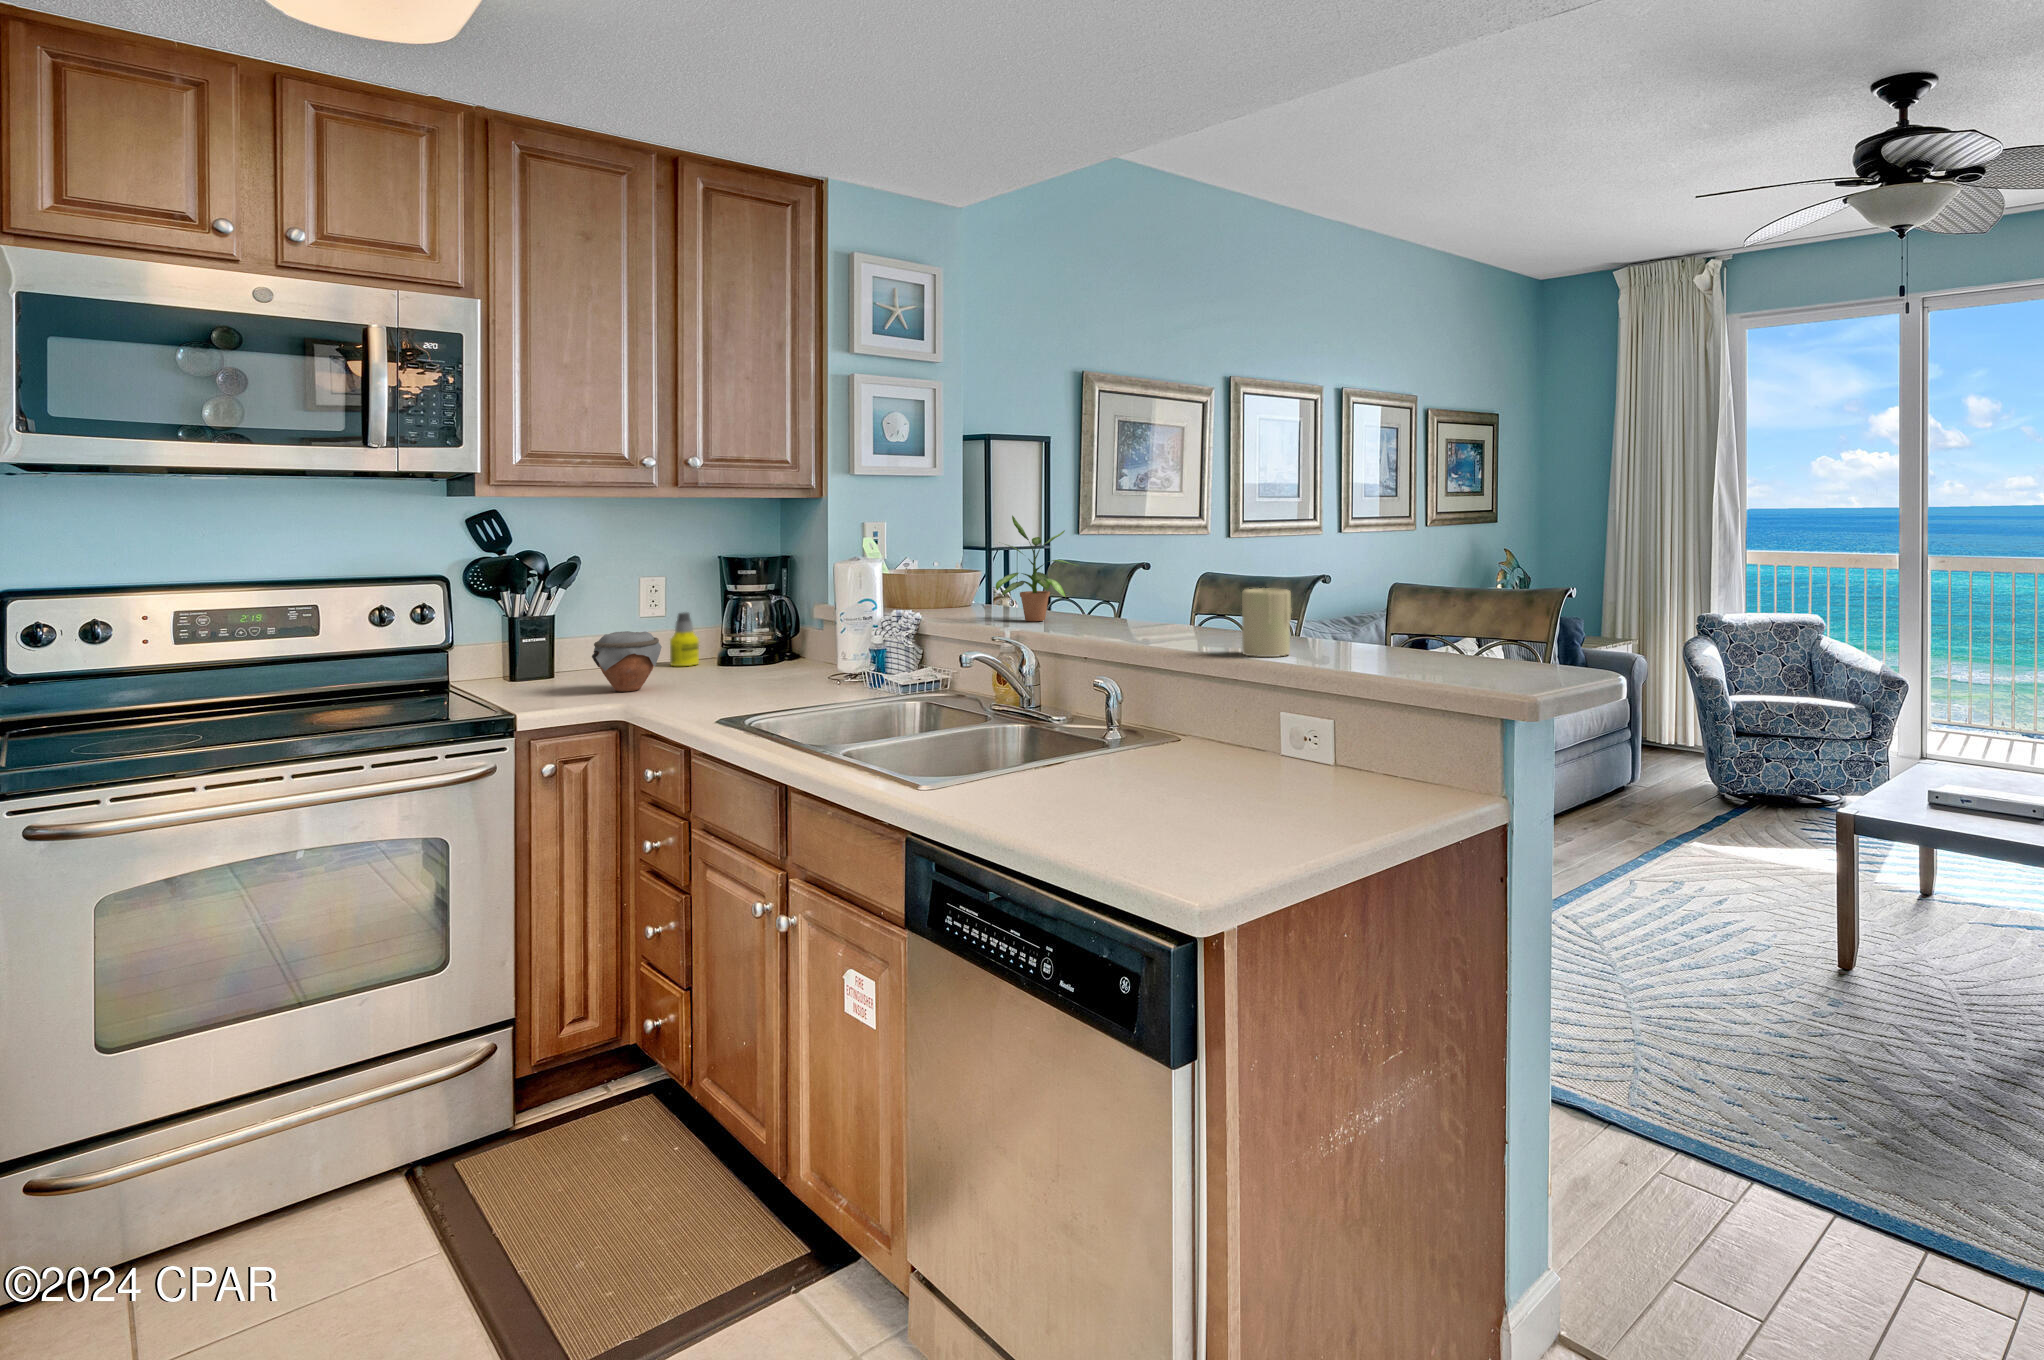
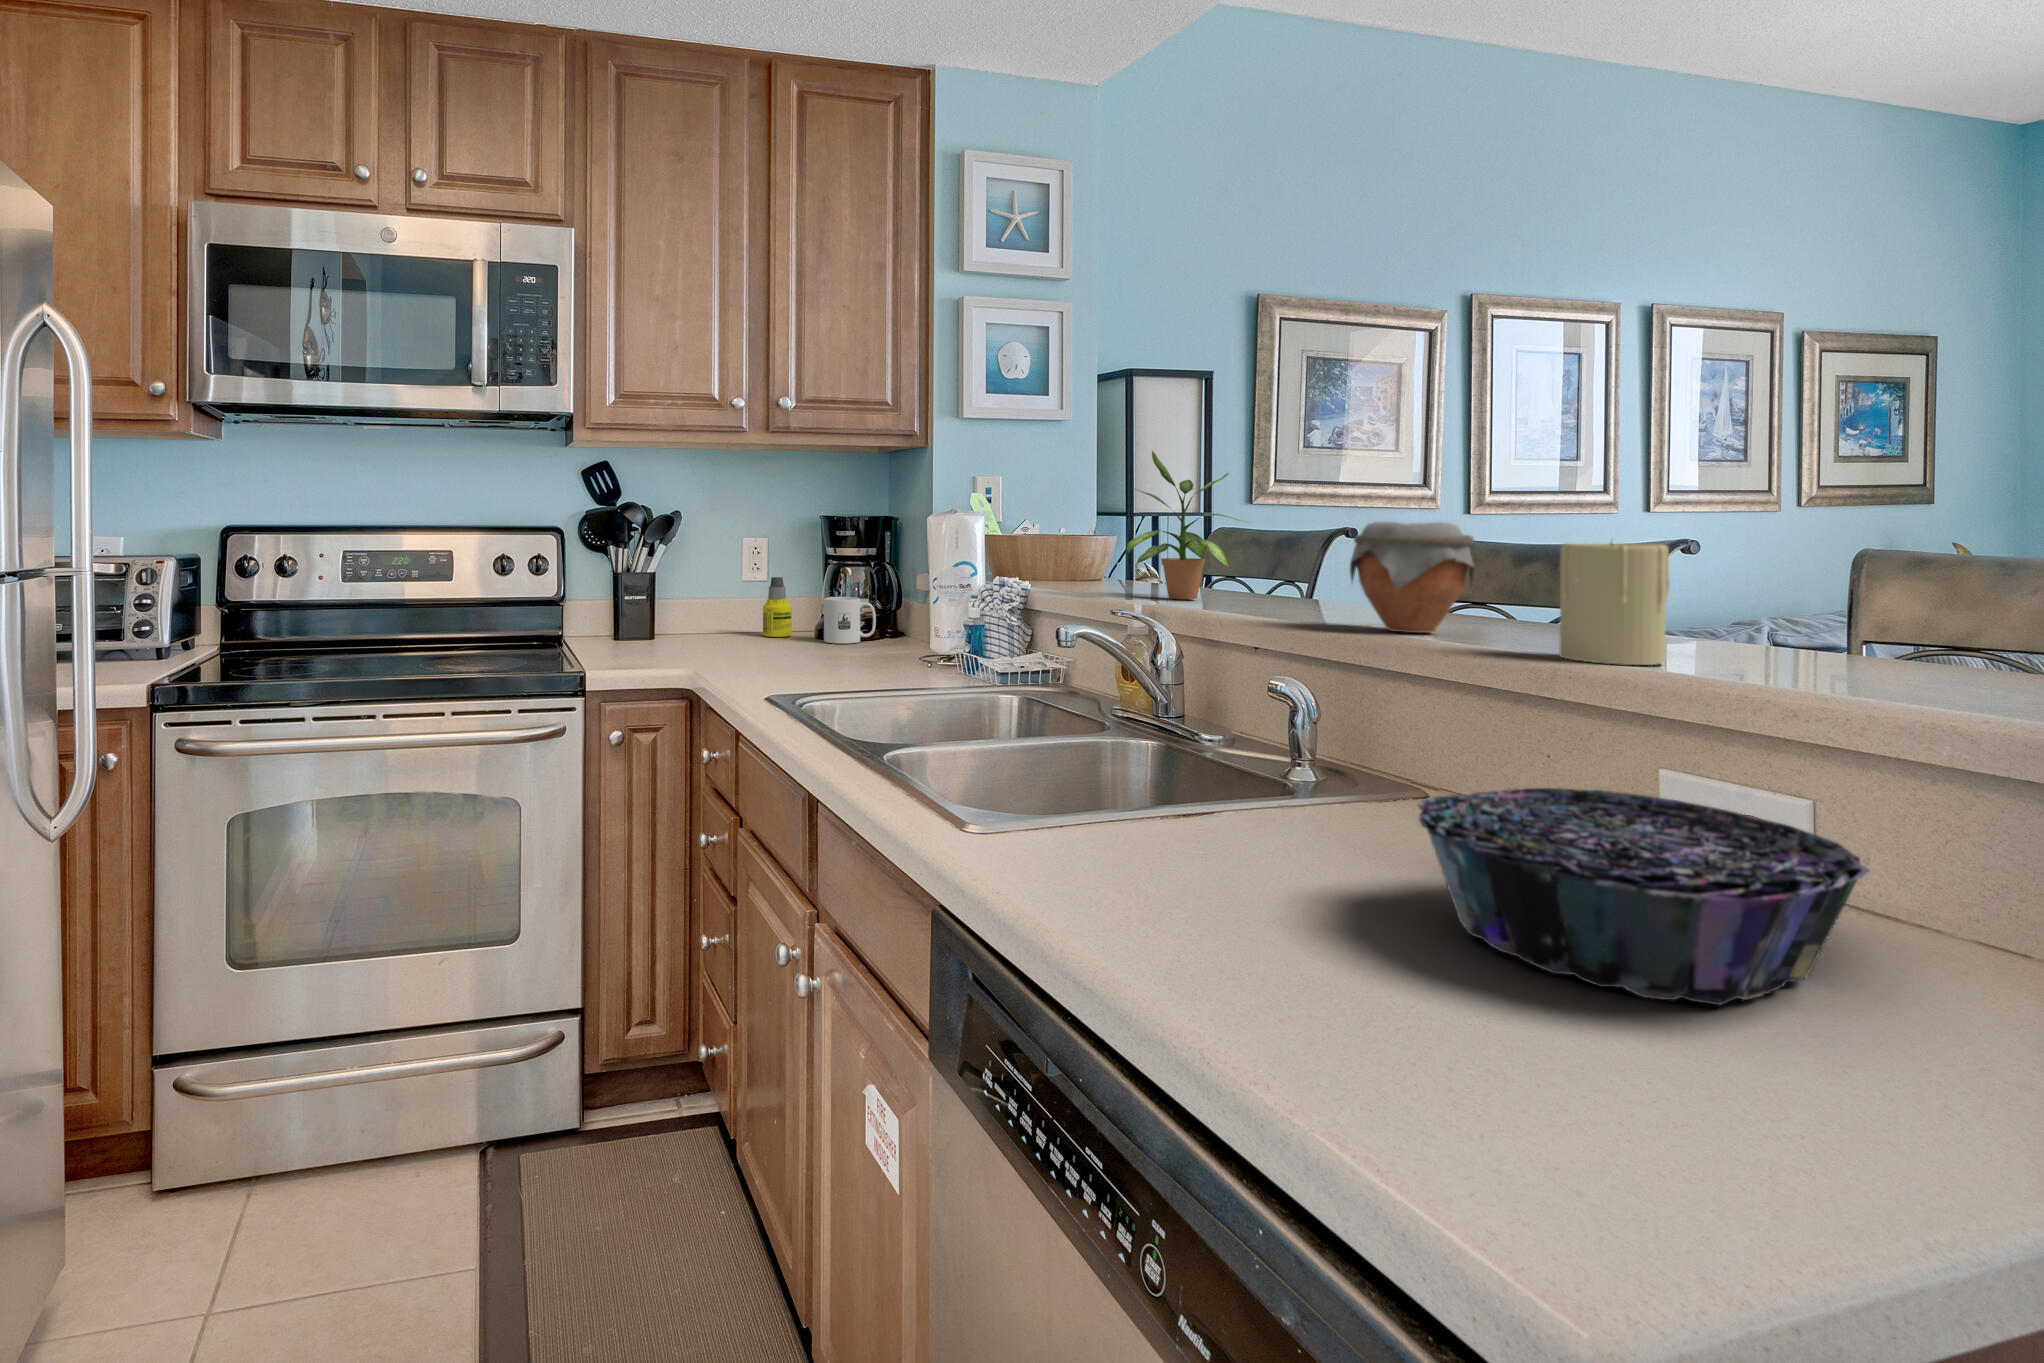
mug: none [733,627,782,668] -> present [824,597,876,644]
jar: present [592,631,662,692] -> present [1350,522,1474,633]
decorative bowl: none [1161,727,1341,822] -> present [1417,788,1869,1005]

